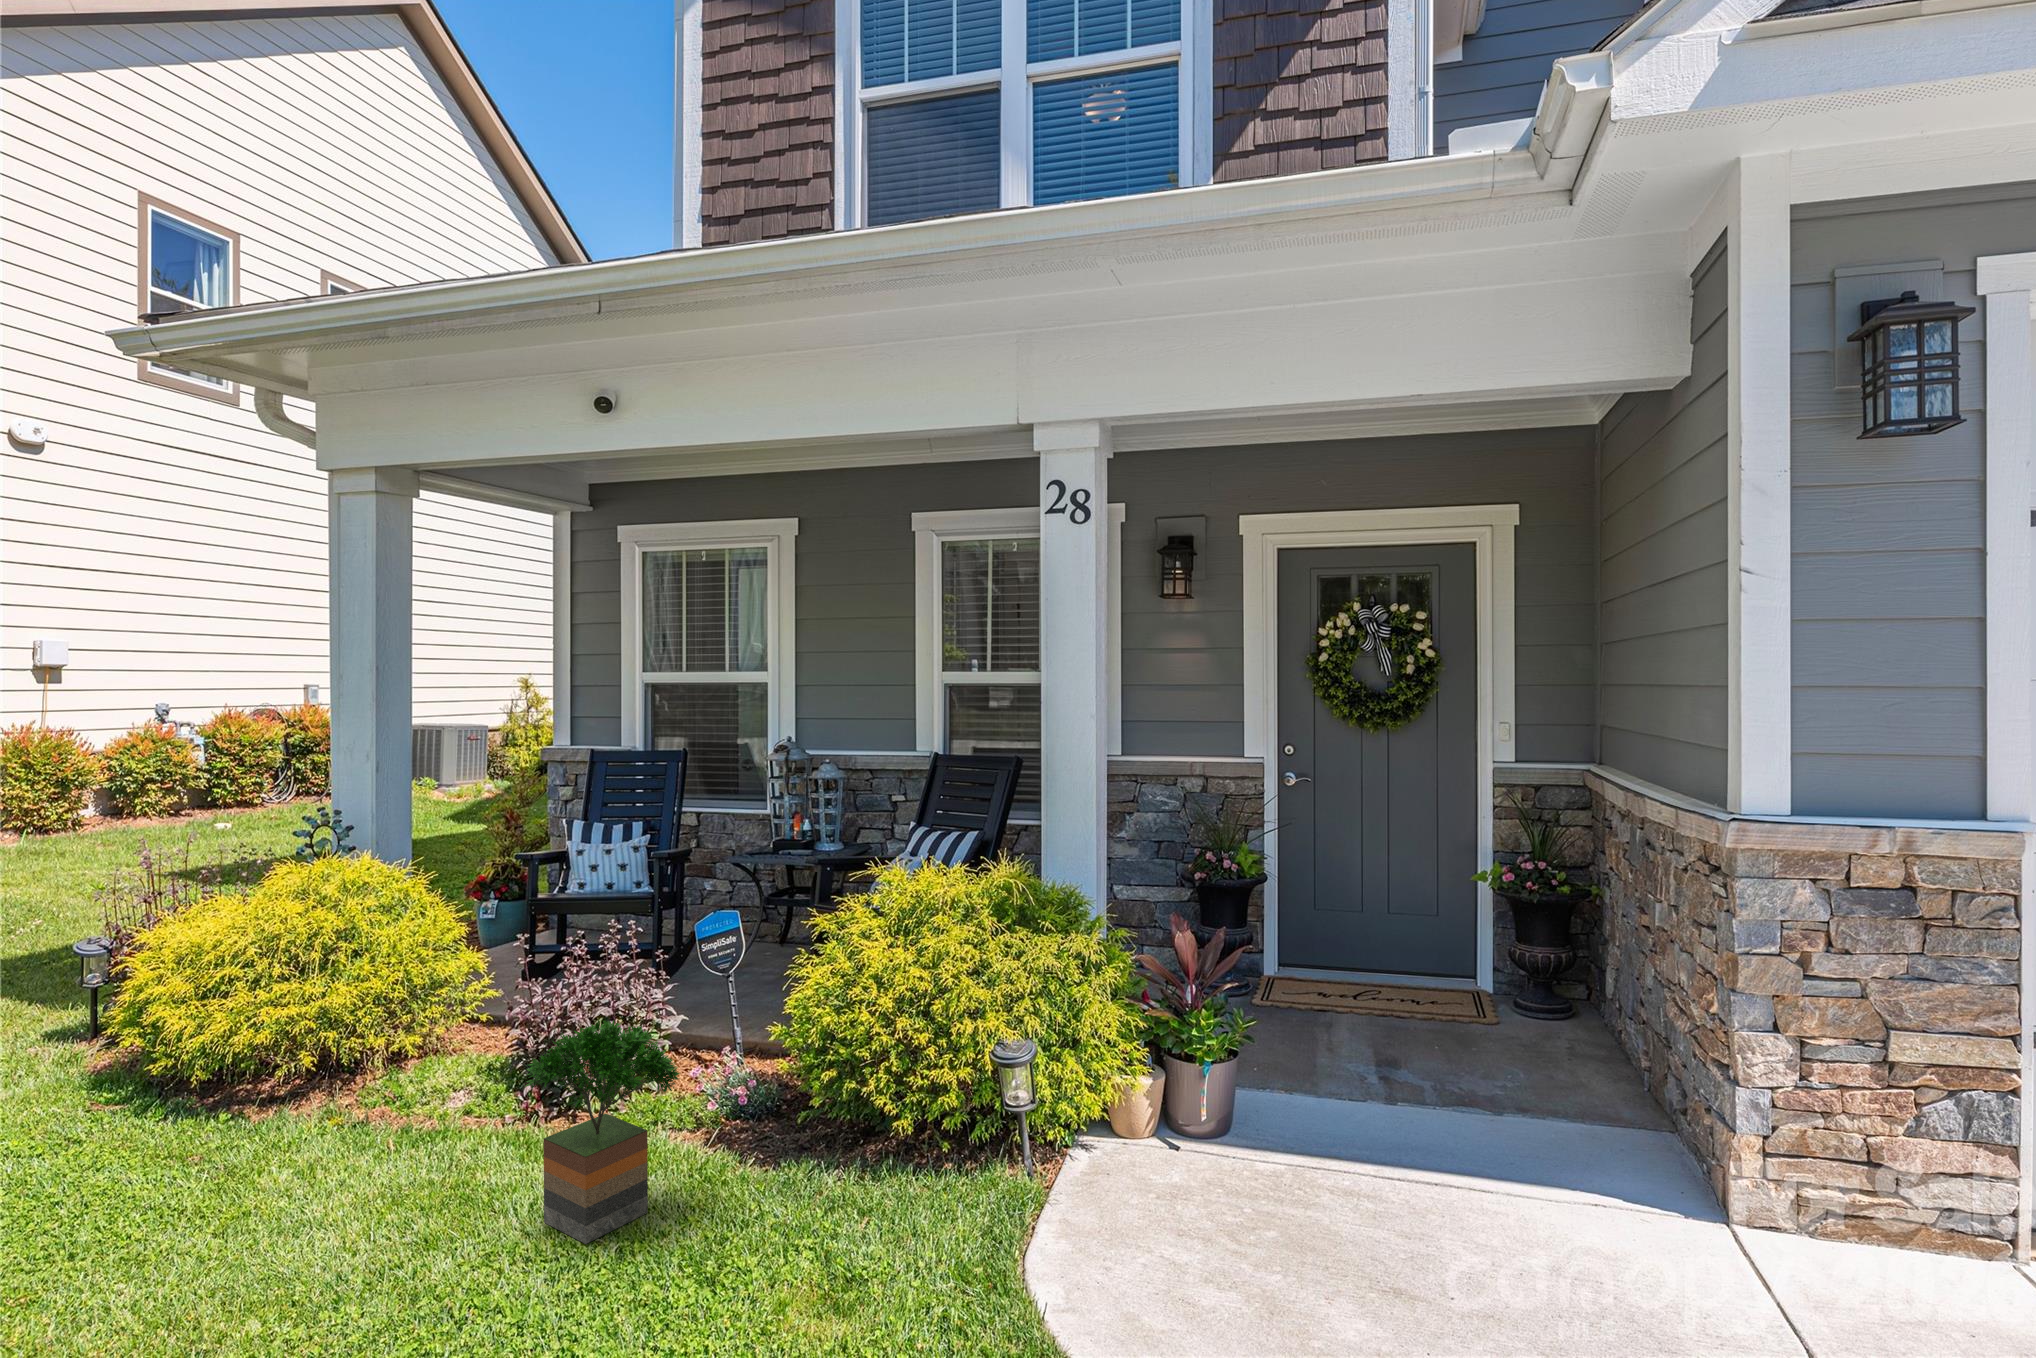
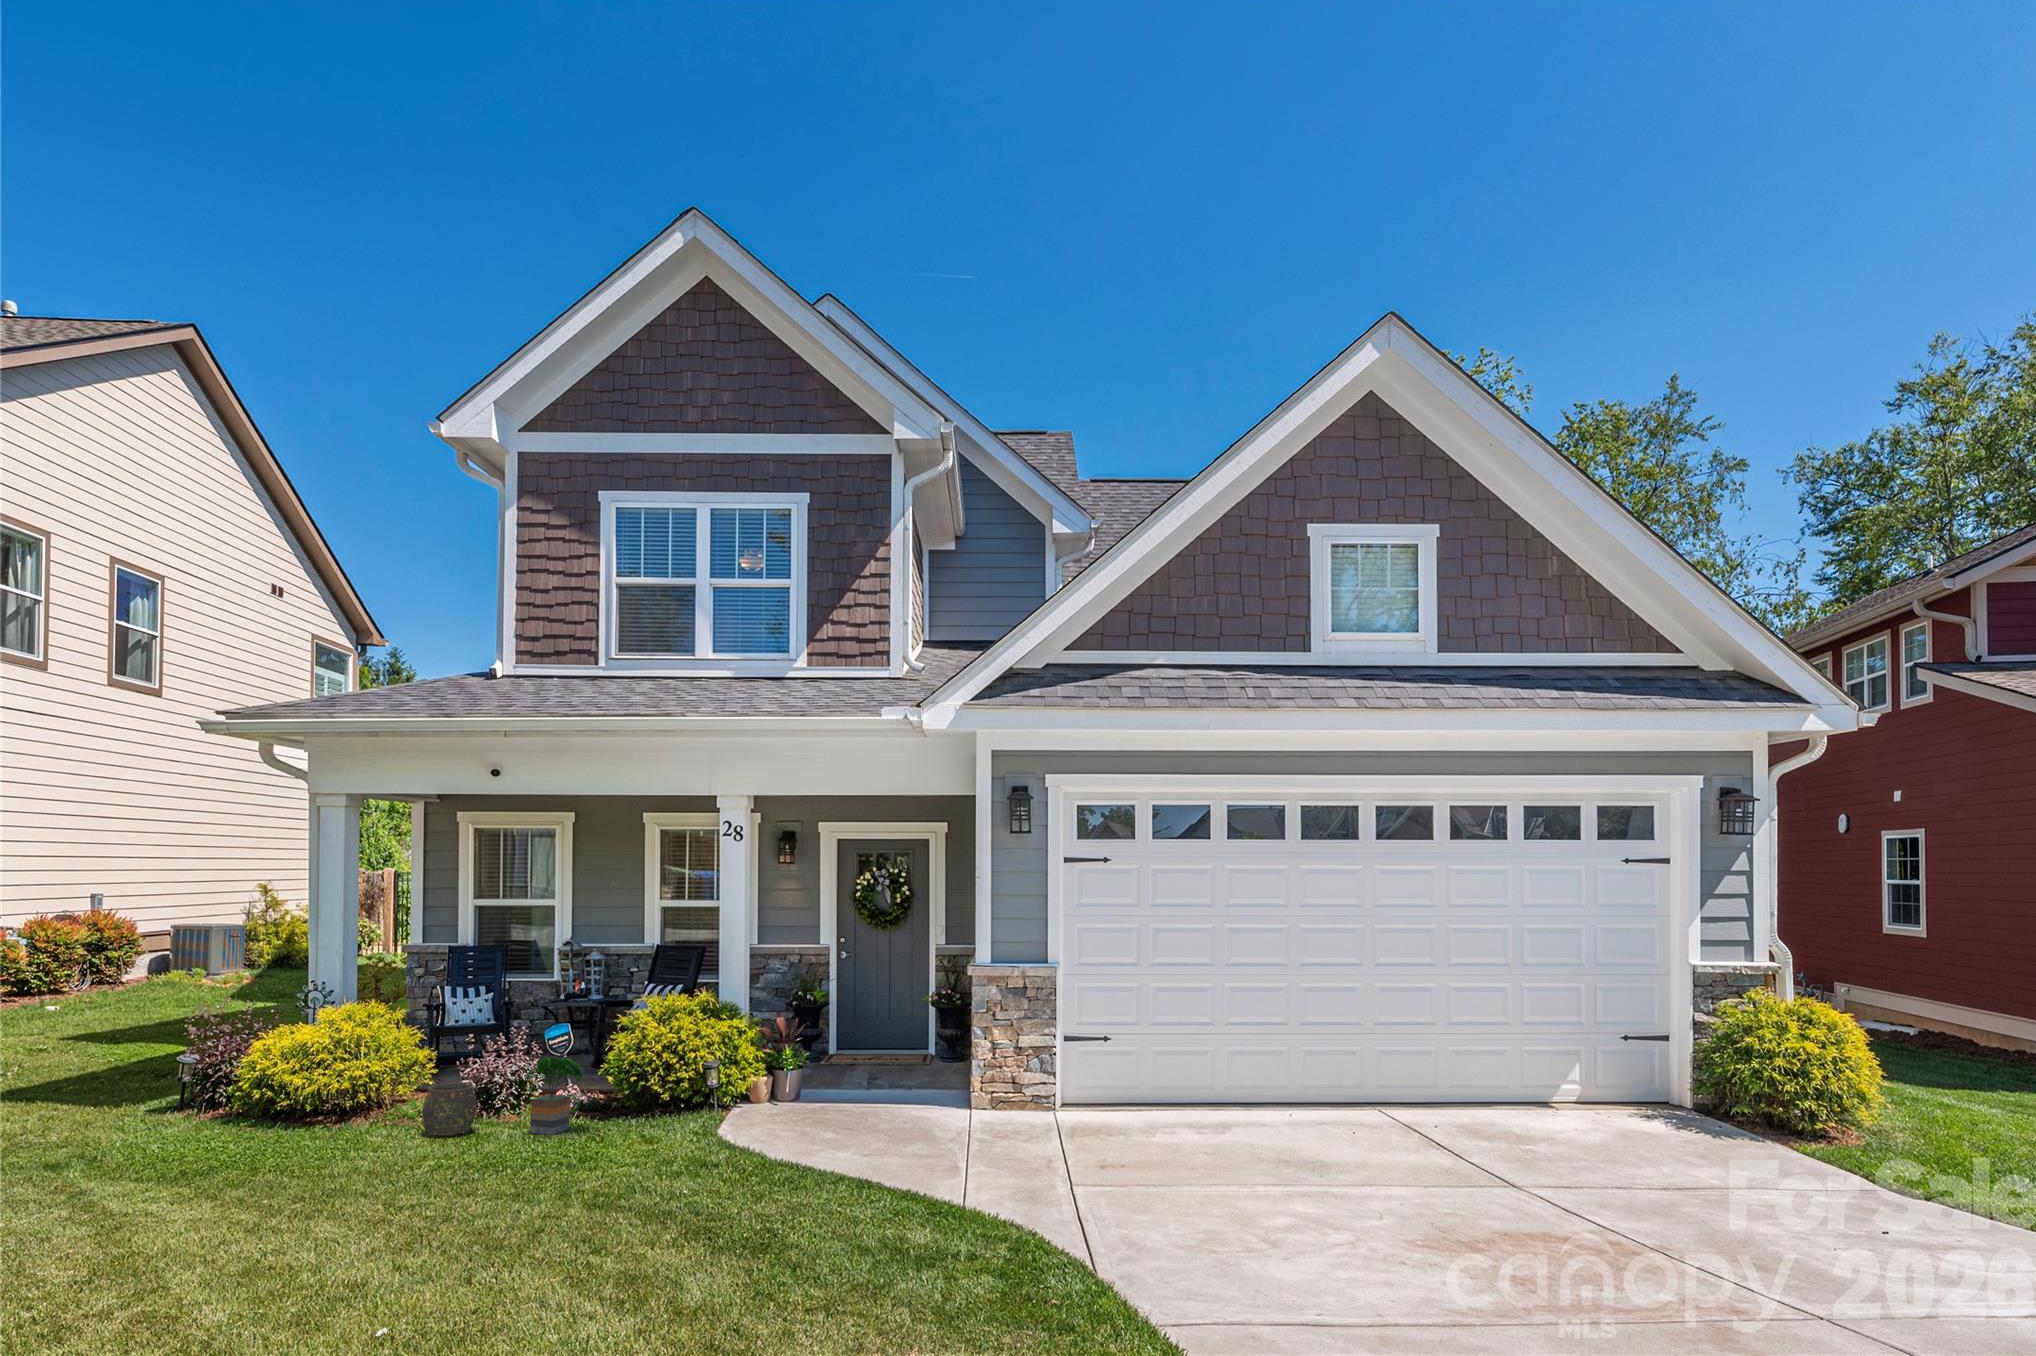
woven basket: none [300,1064,452,1216] -> present [422,1083,477,1136]

